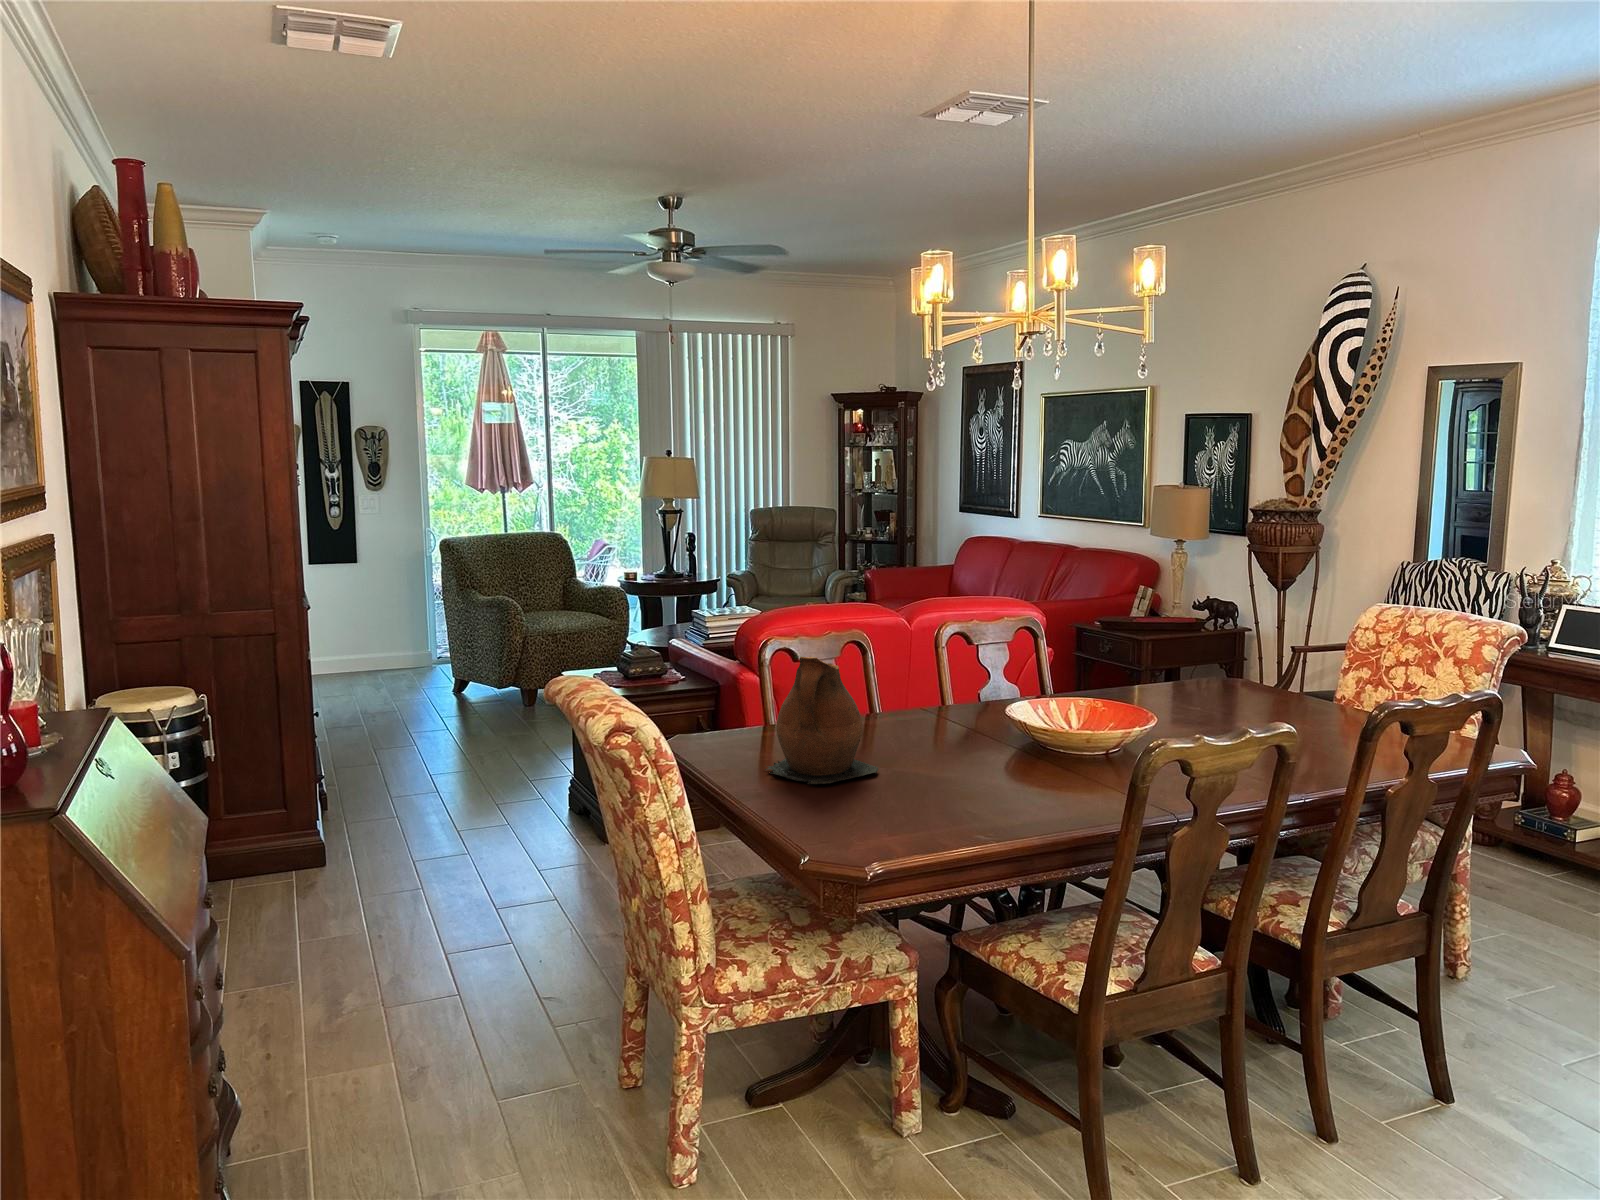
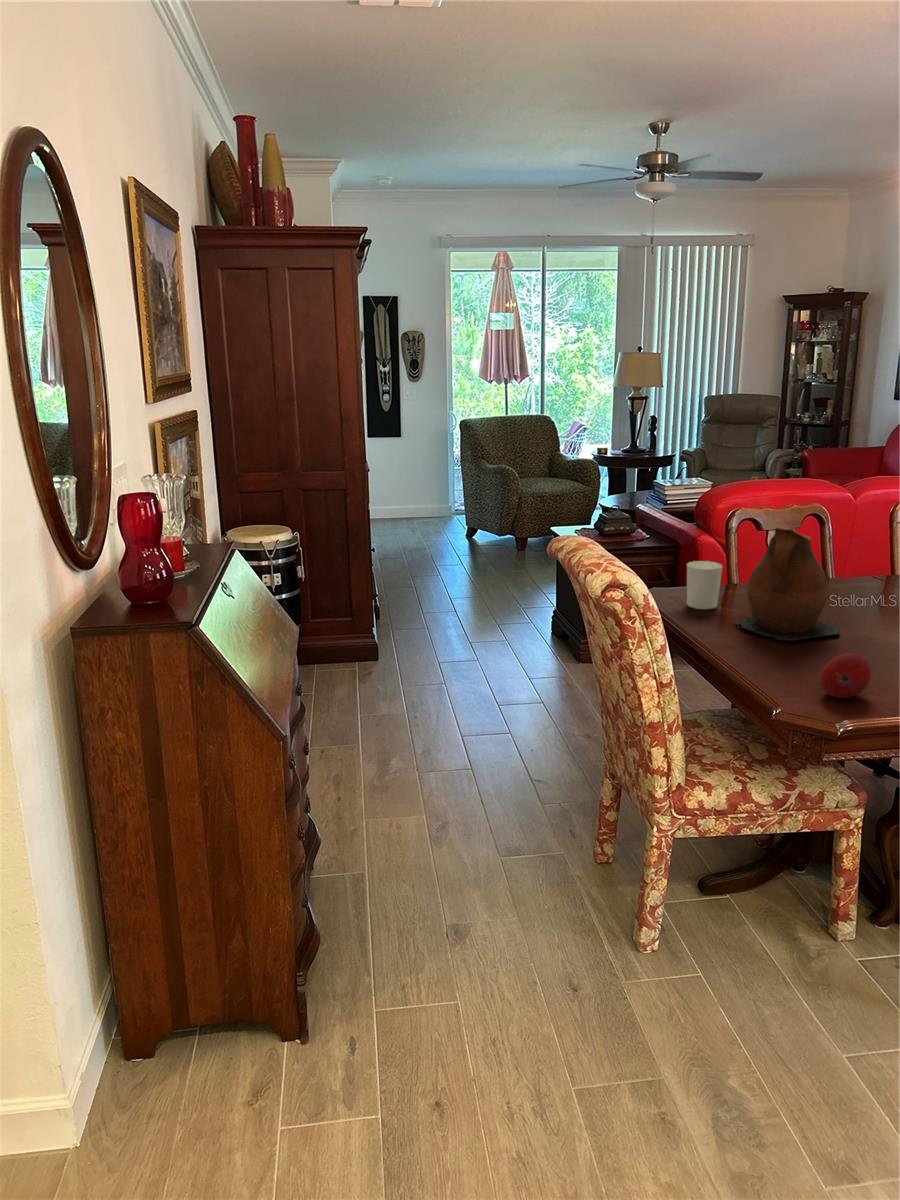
candle holder: none [711,700,752,757] -> present [687,561,722,609]
fruit: none [848,789,900,840] -> present [820,653,871,698]

